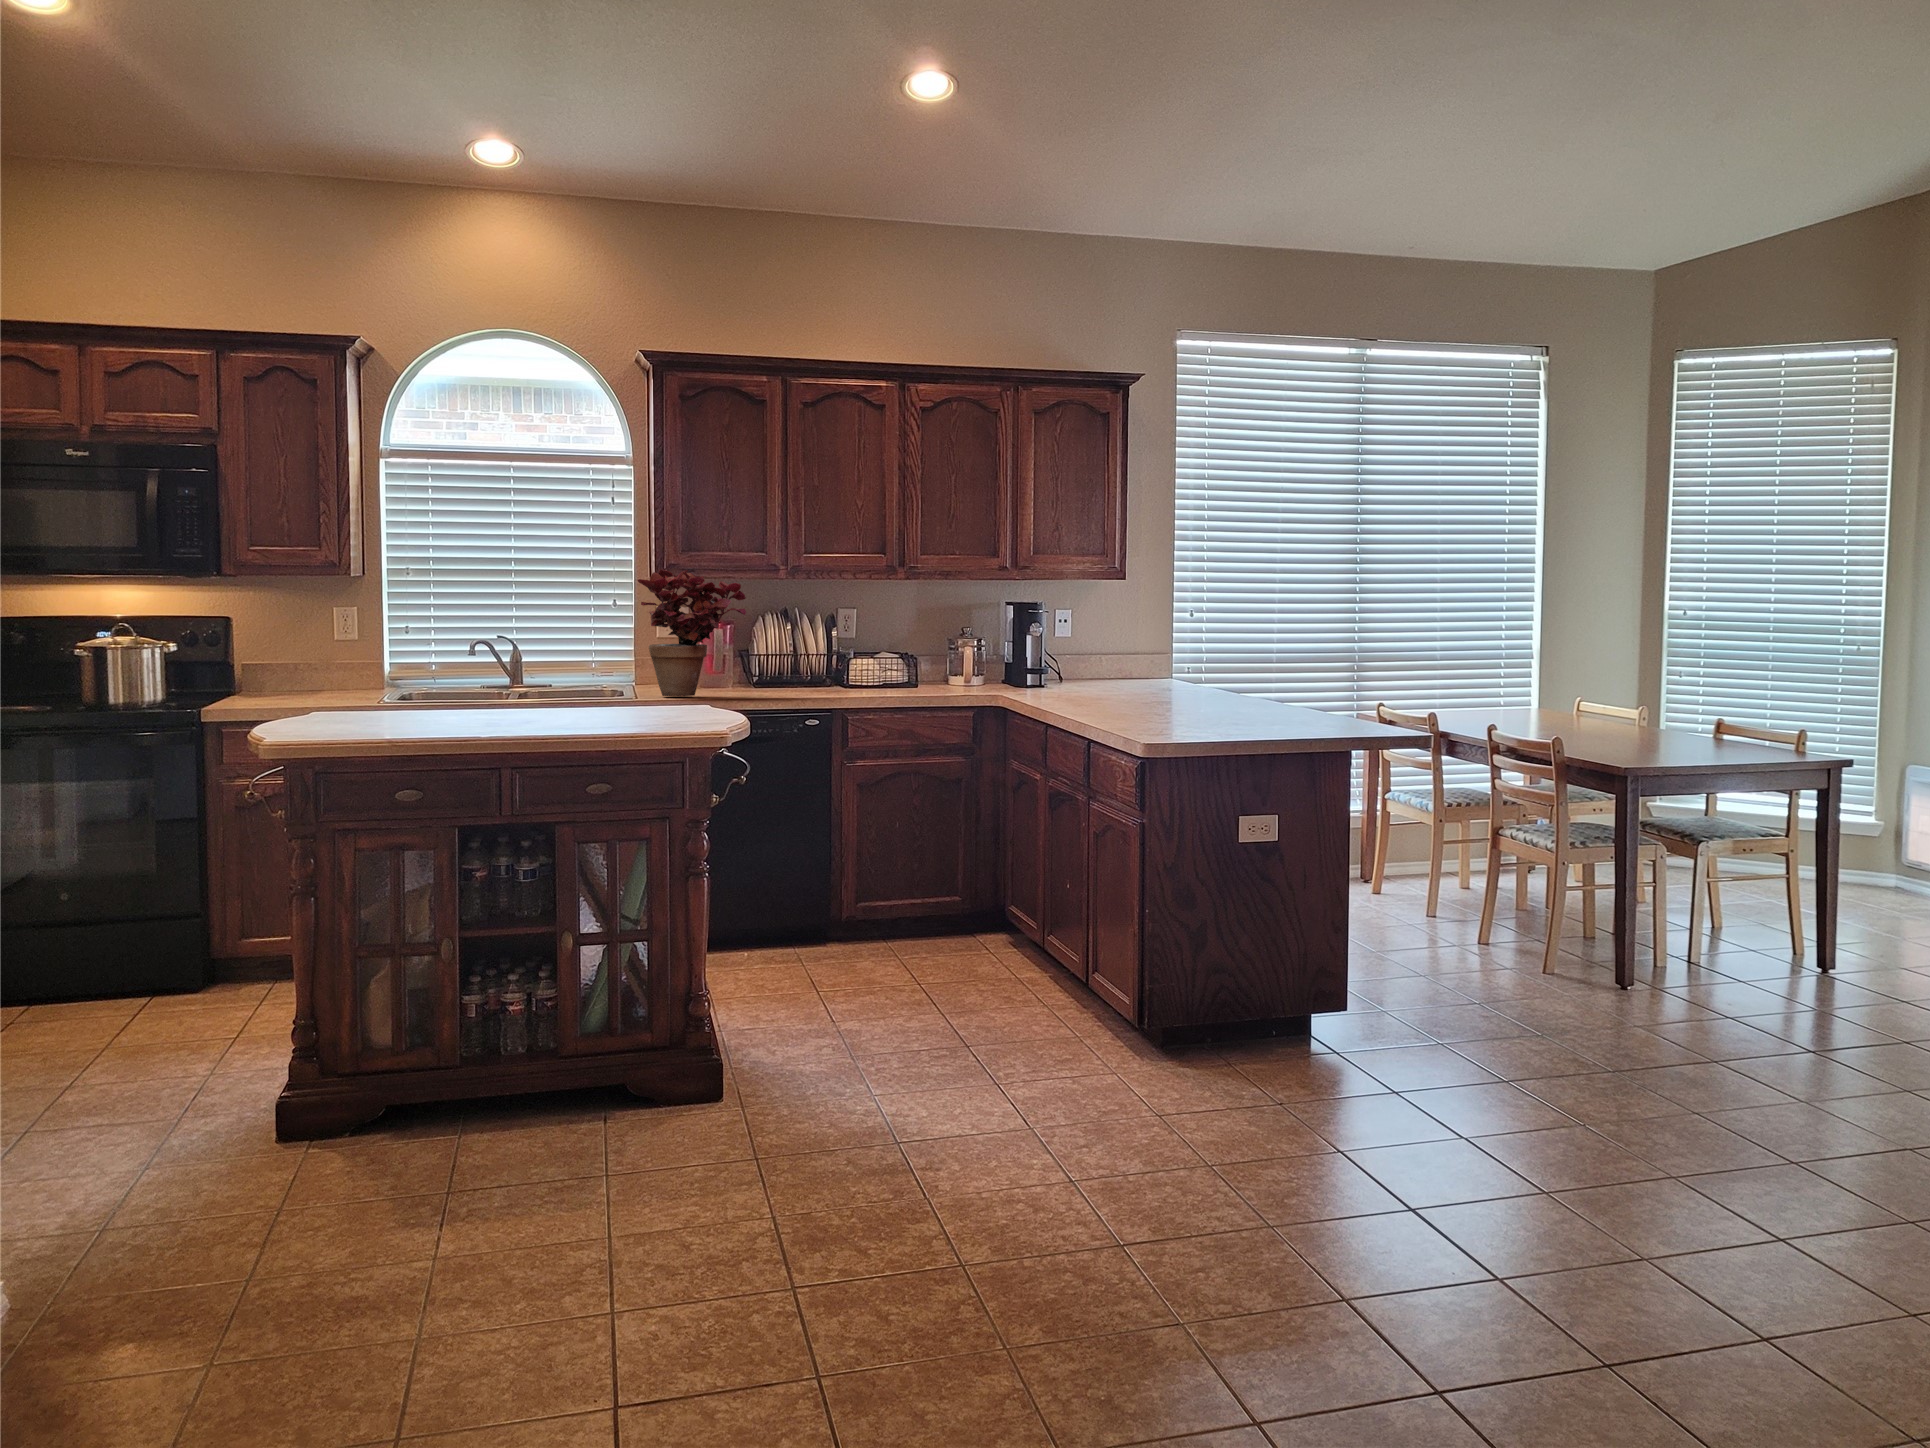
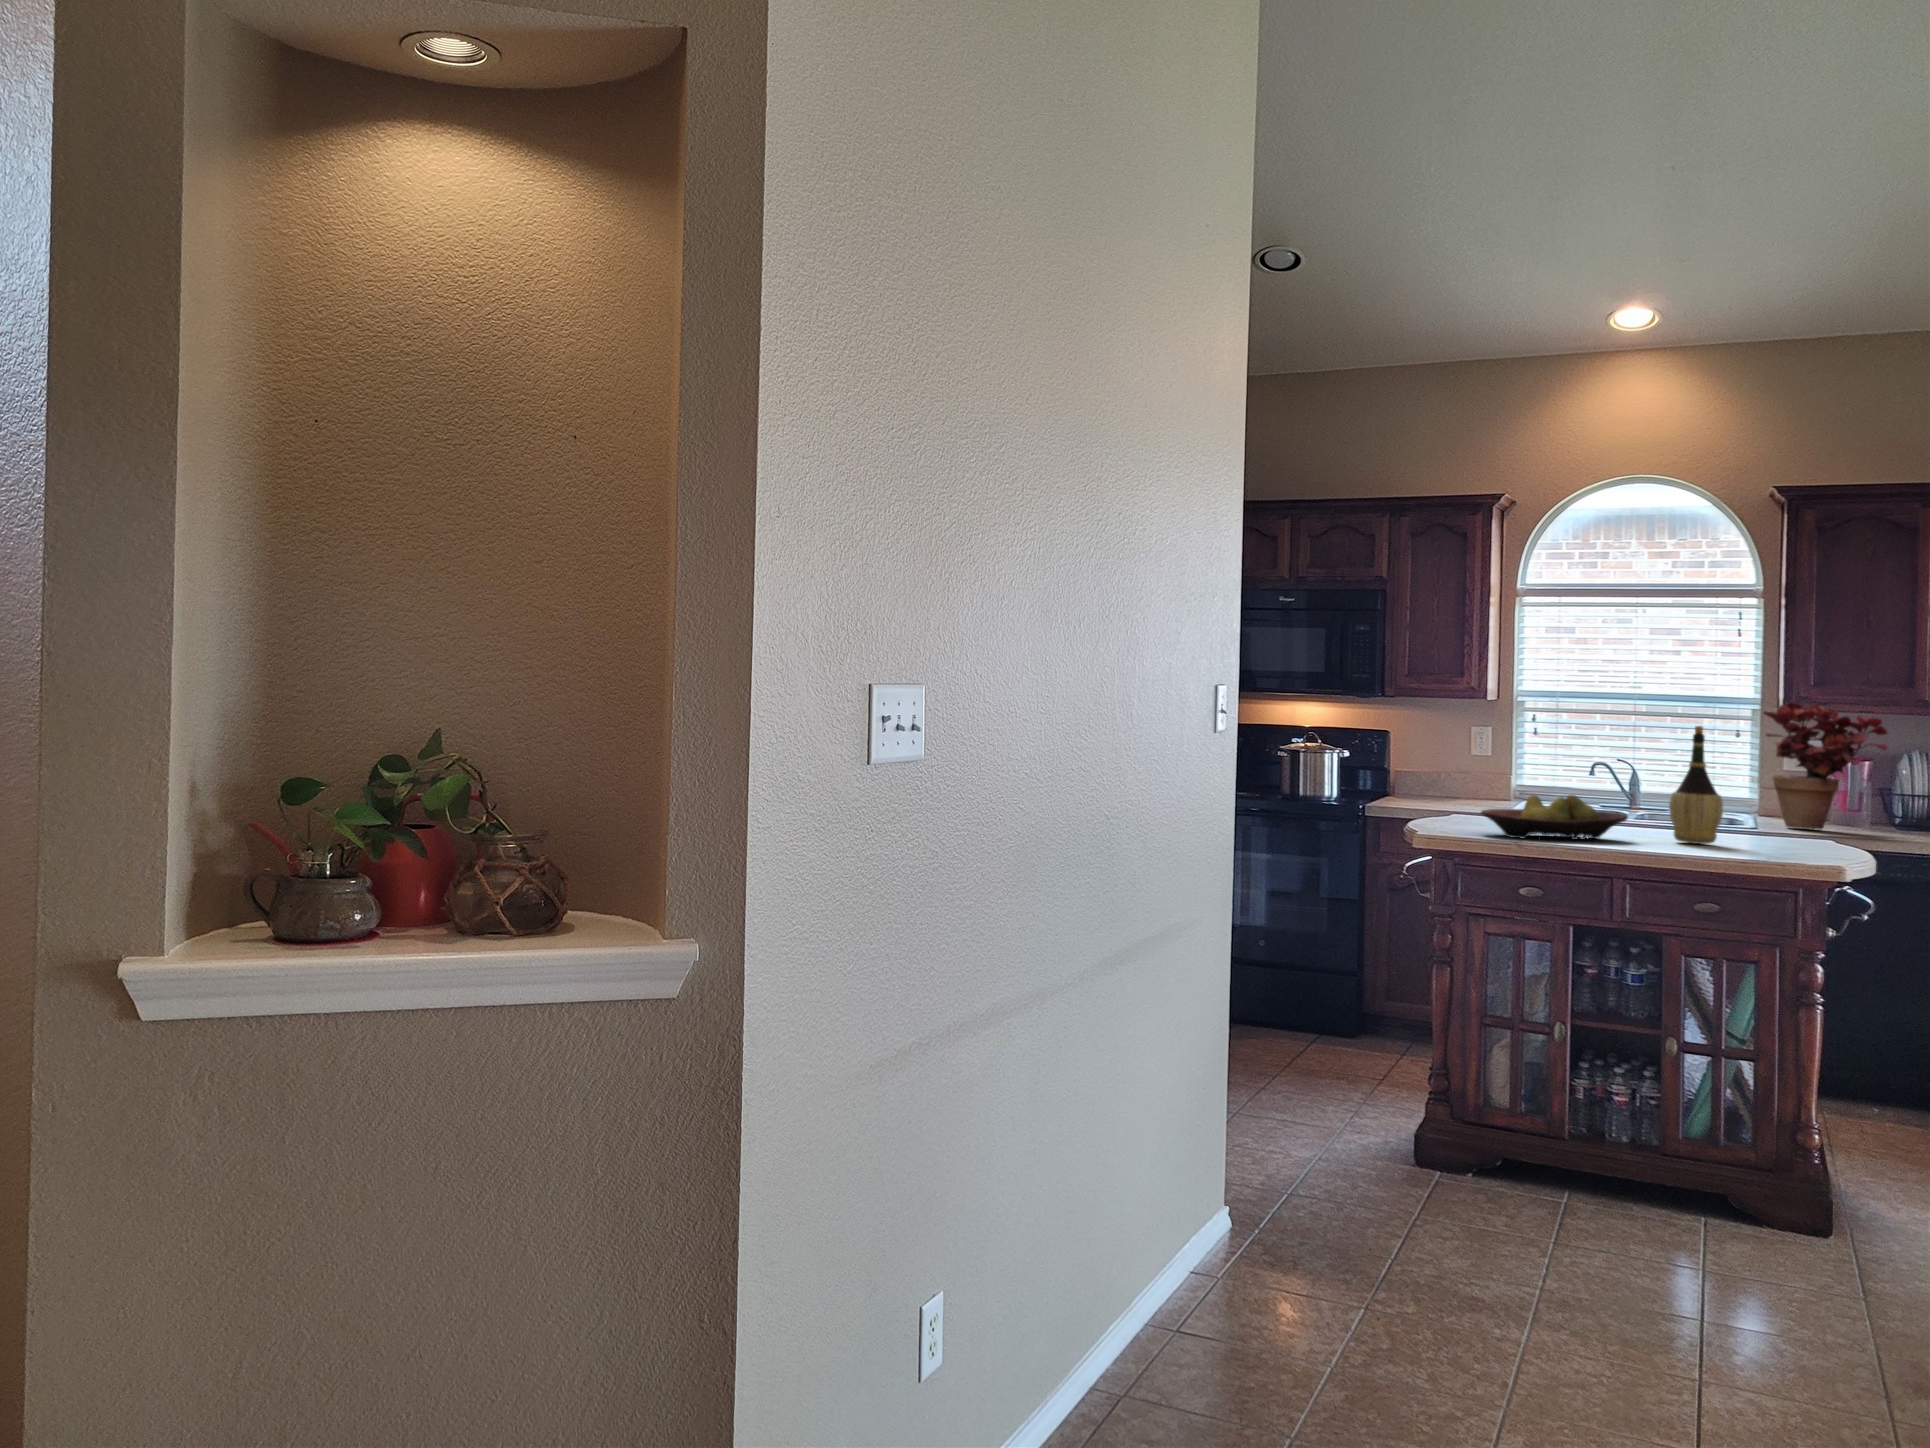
wine bottle: none [553,590,607,718] -> present [1669,726,1723,844]
fruit bowl: none [340,674,511,731] -> present [1481,795,1628,840]

